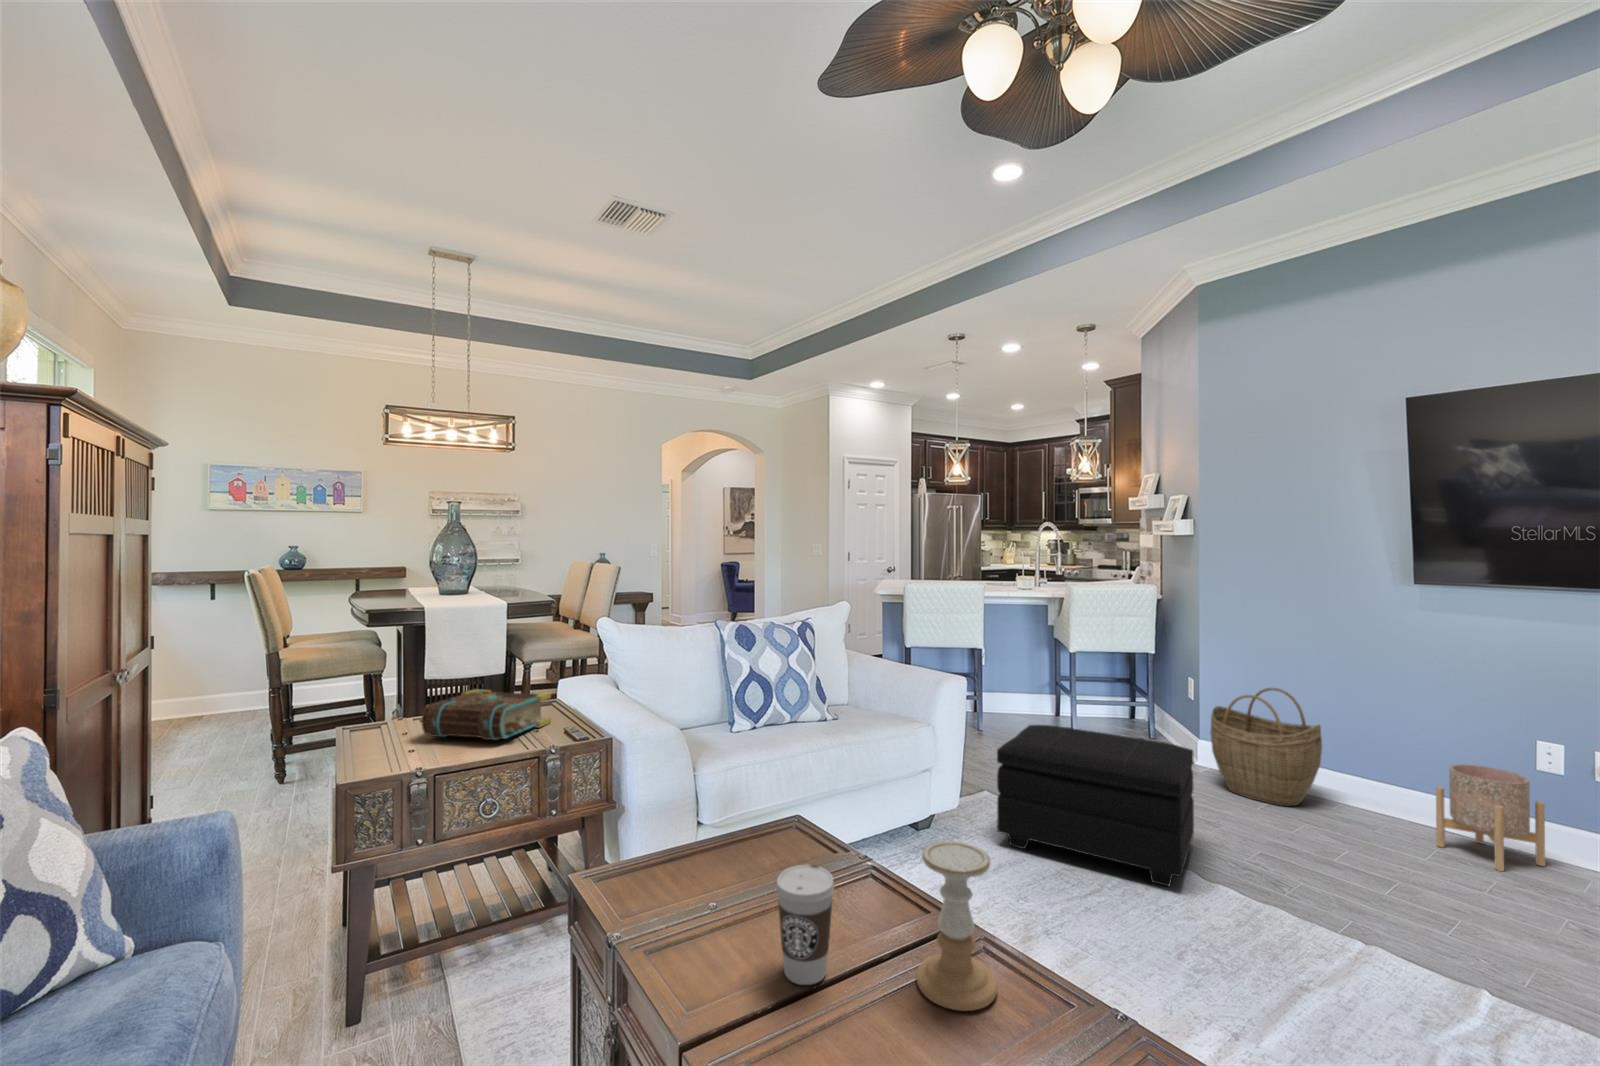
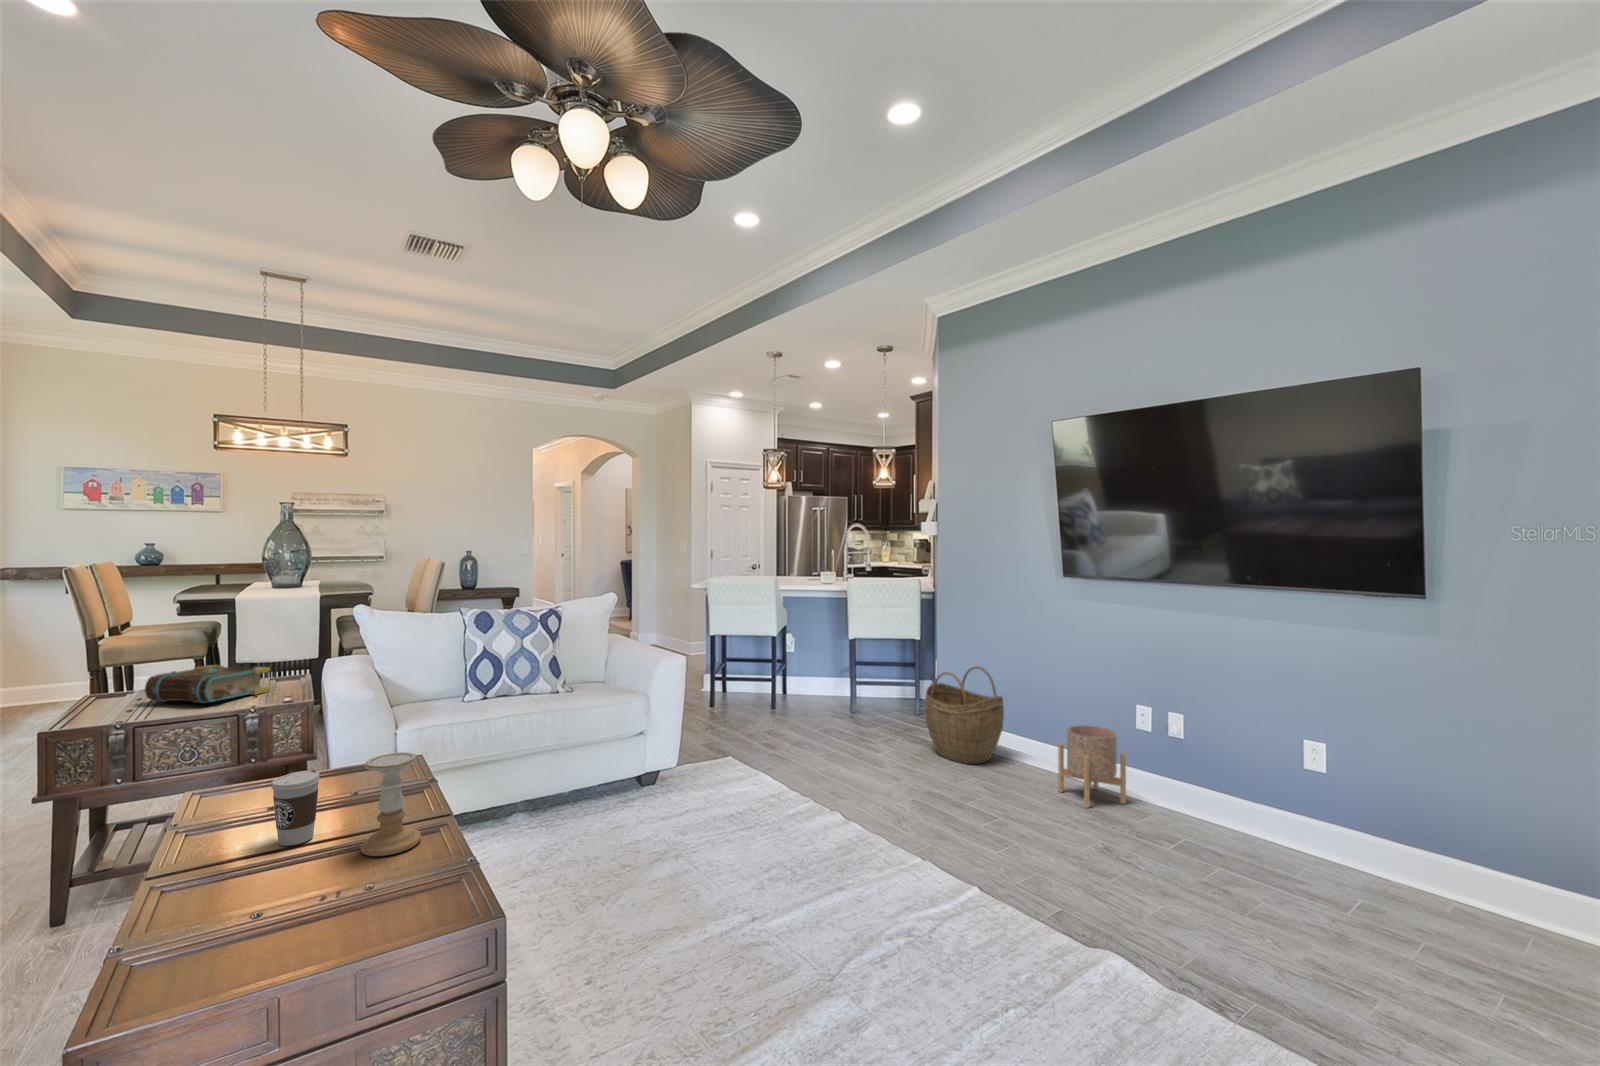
footstool: present [997,725,1194,886] -> none [698,697,859,822]

